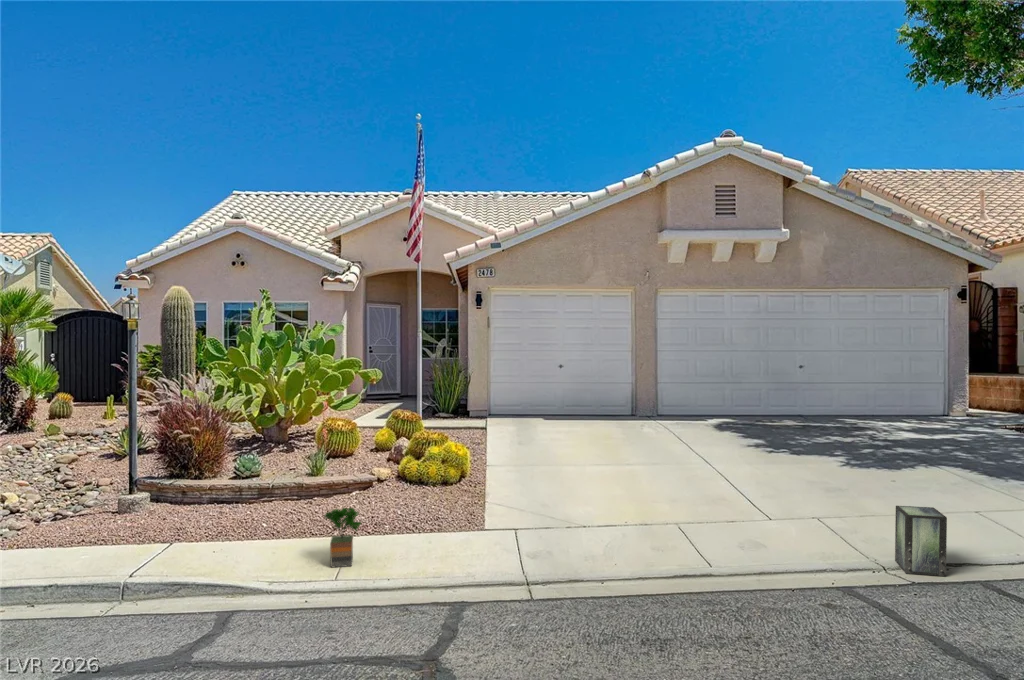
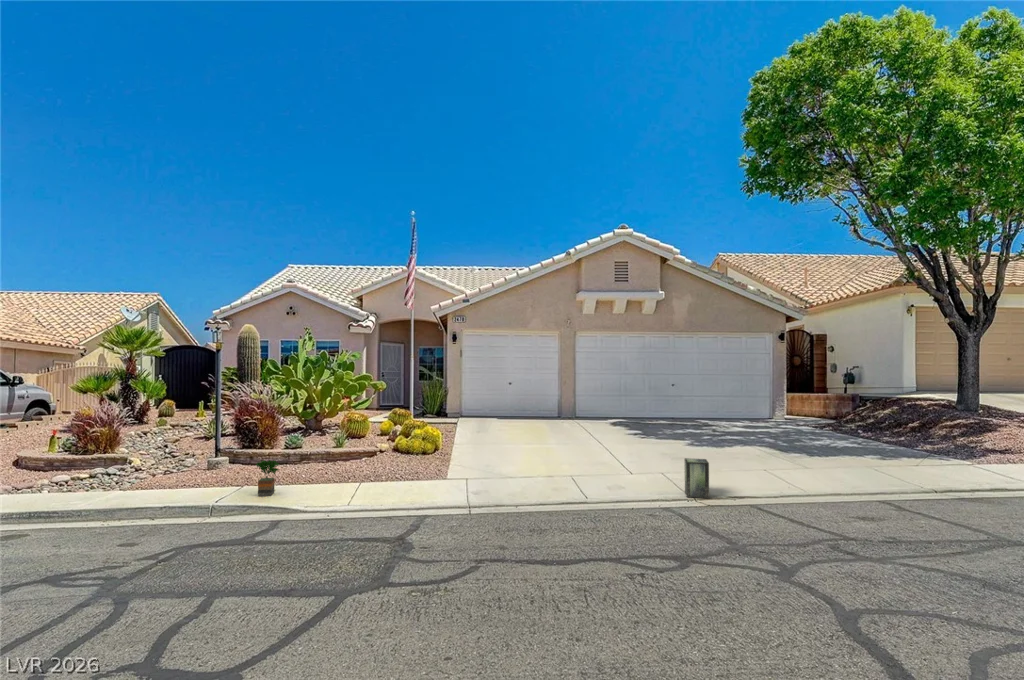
potted tree: present [324,508,361,567] -> present [256,460,279,496]

